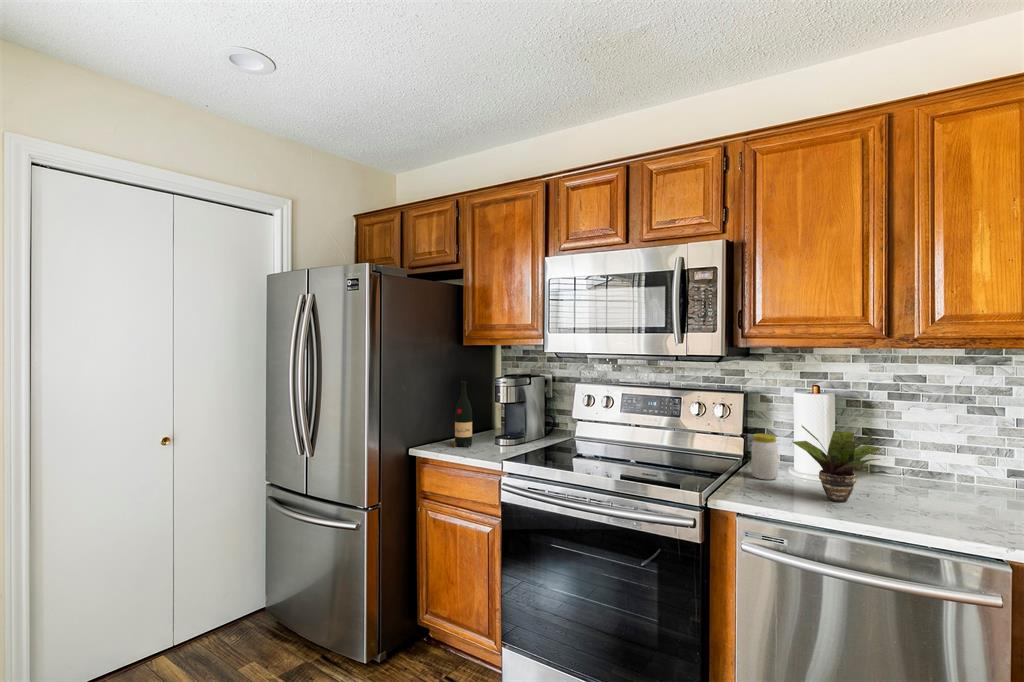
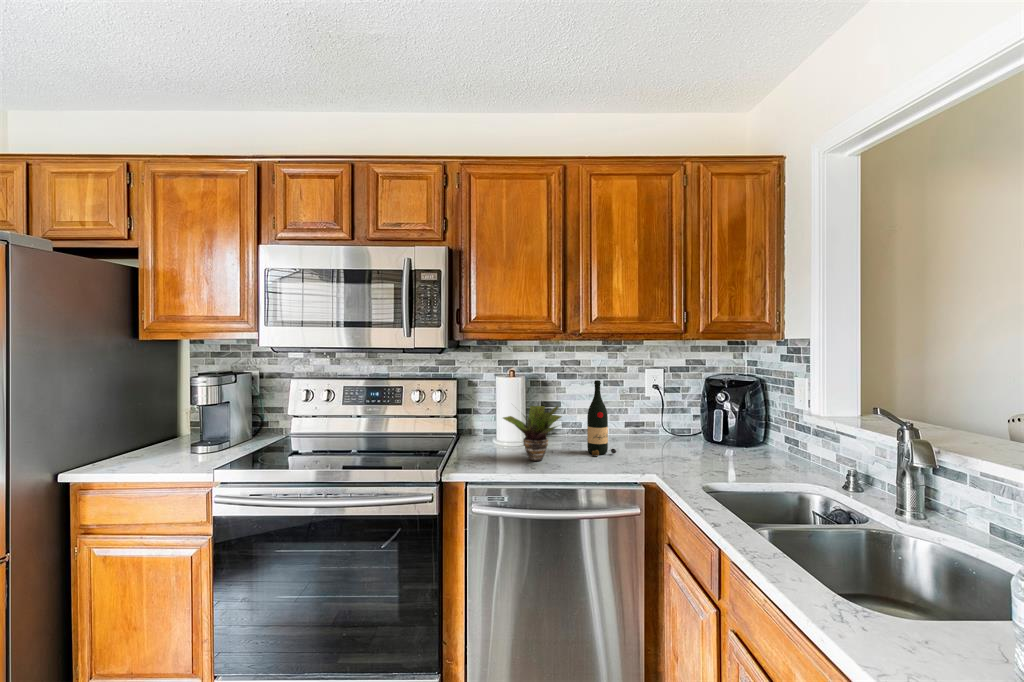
wine bottle: present [450,381,472,447] -> present [587,380,616,456]
jar: present [751,434,778,480] -> none [468,413,489,452]

